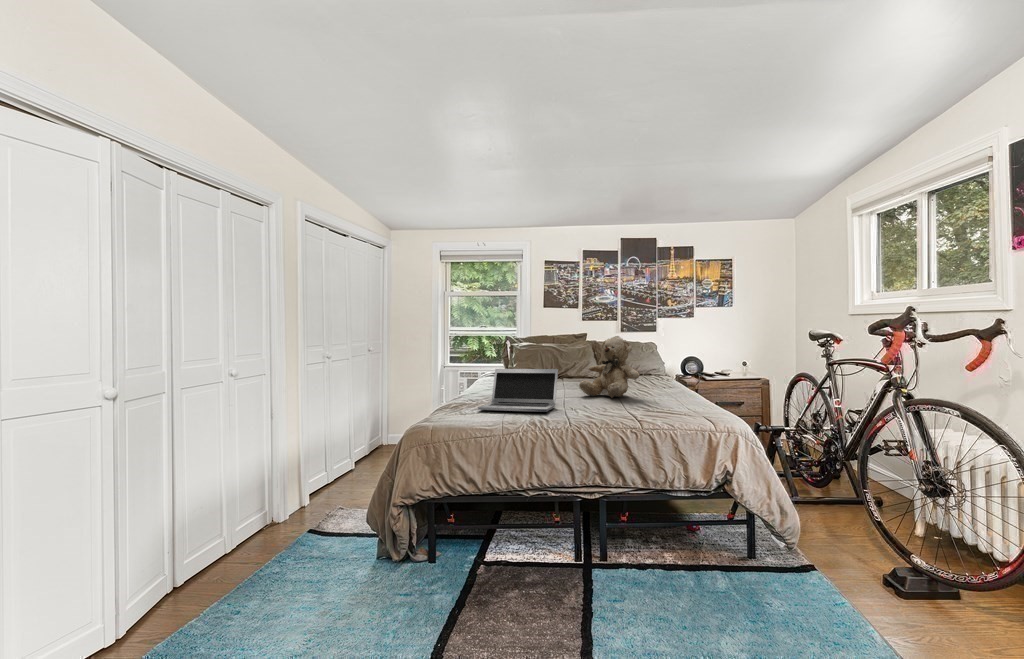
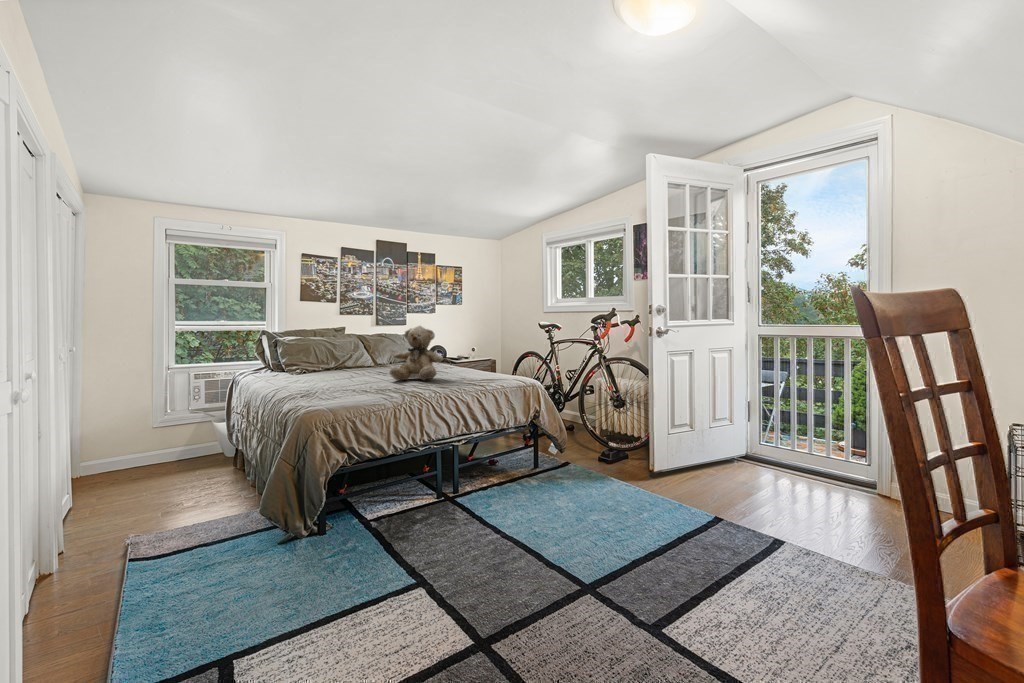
laptop: present [478,369,558,412] -> none [315,356,393,403]

